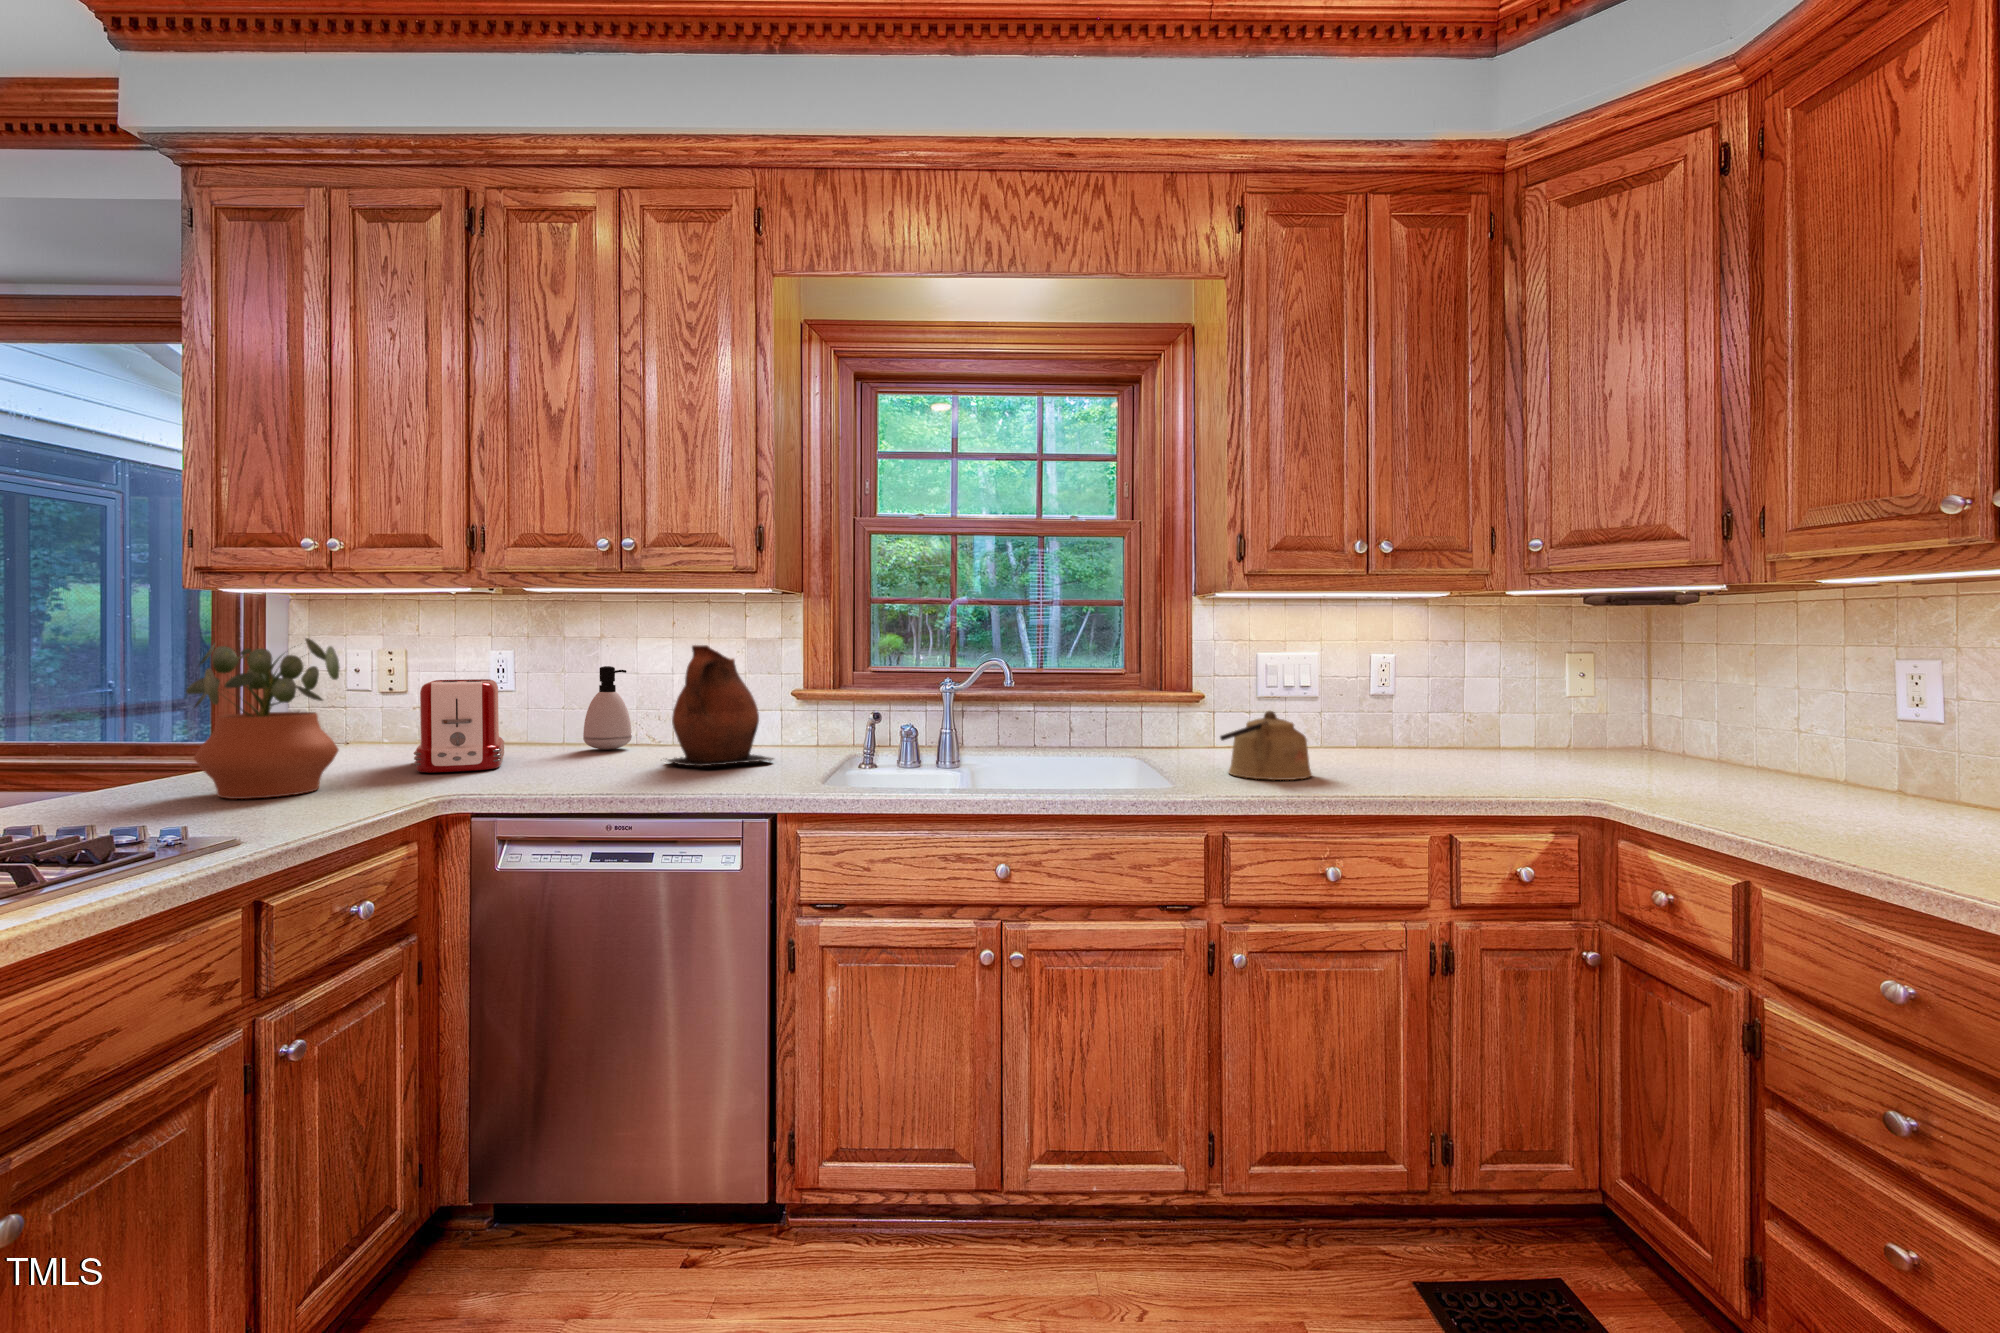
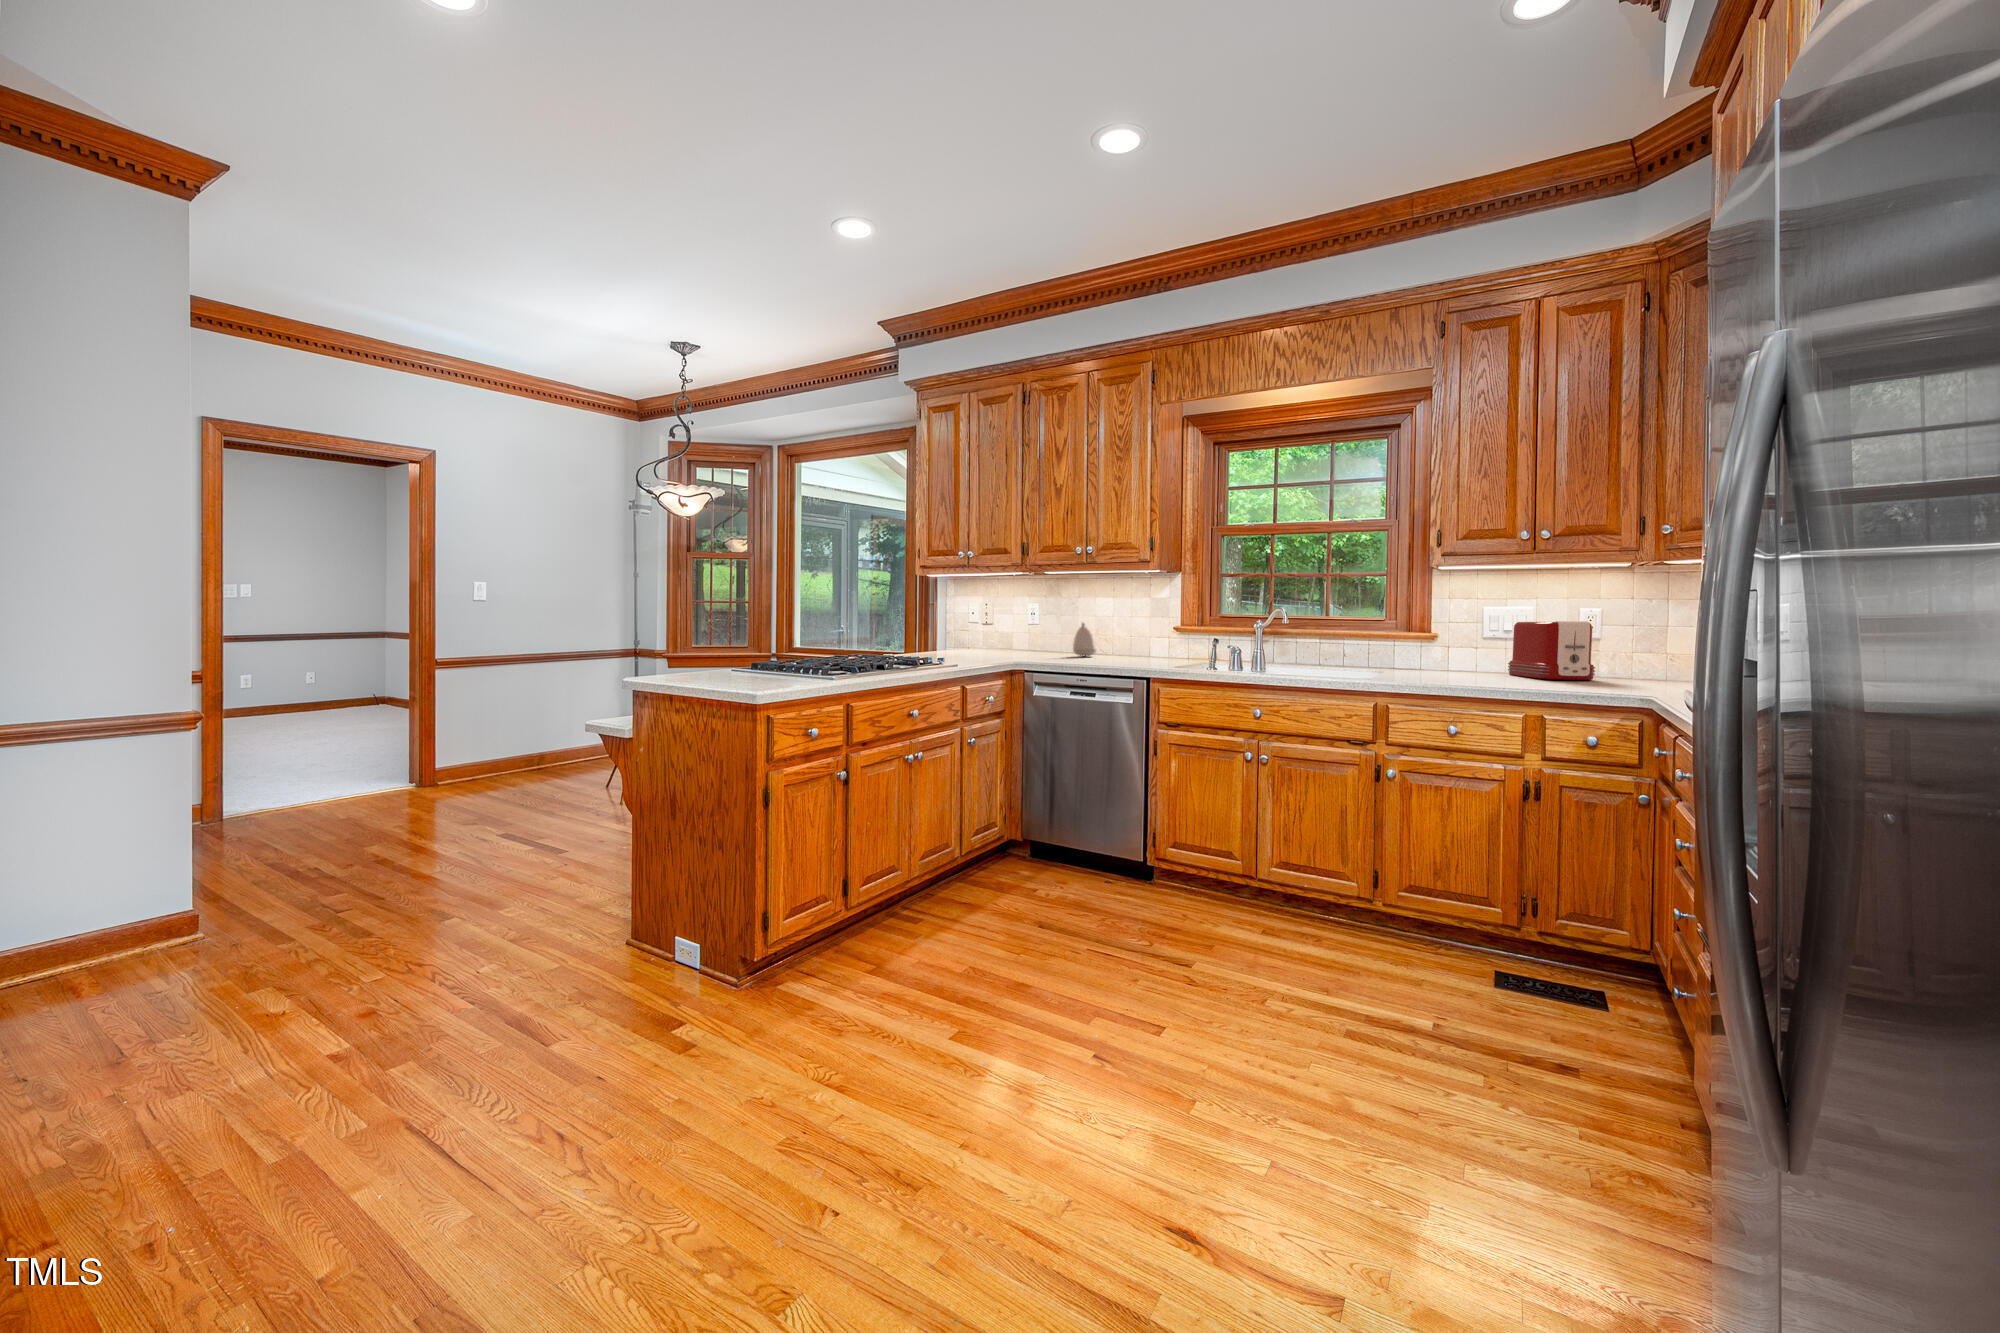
potted plant: present [186,638,340,799] -> none [920,597,972,662]
ceramic pitcher: present [668,645,773,767] -> none [1104,600,1161,662]
toaster: present [414,679,504,772] -> present [1508,621,1595,680]
kettle: present [1220,711,1312,780] -> none [1409,637,1474,678]

